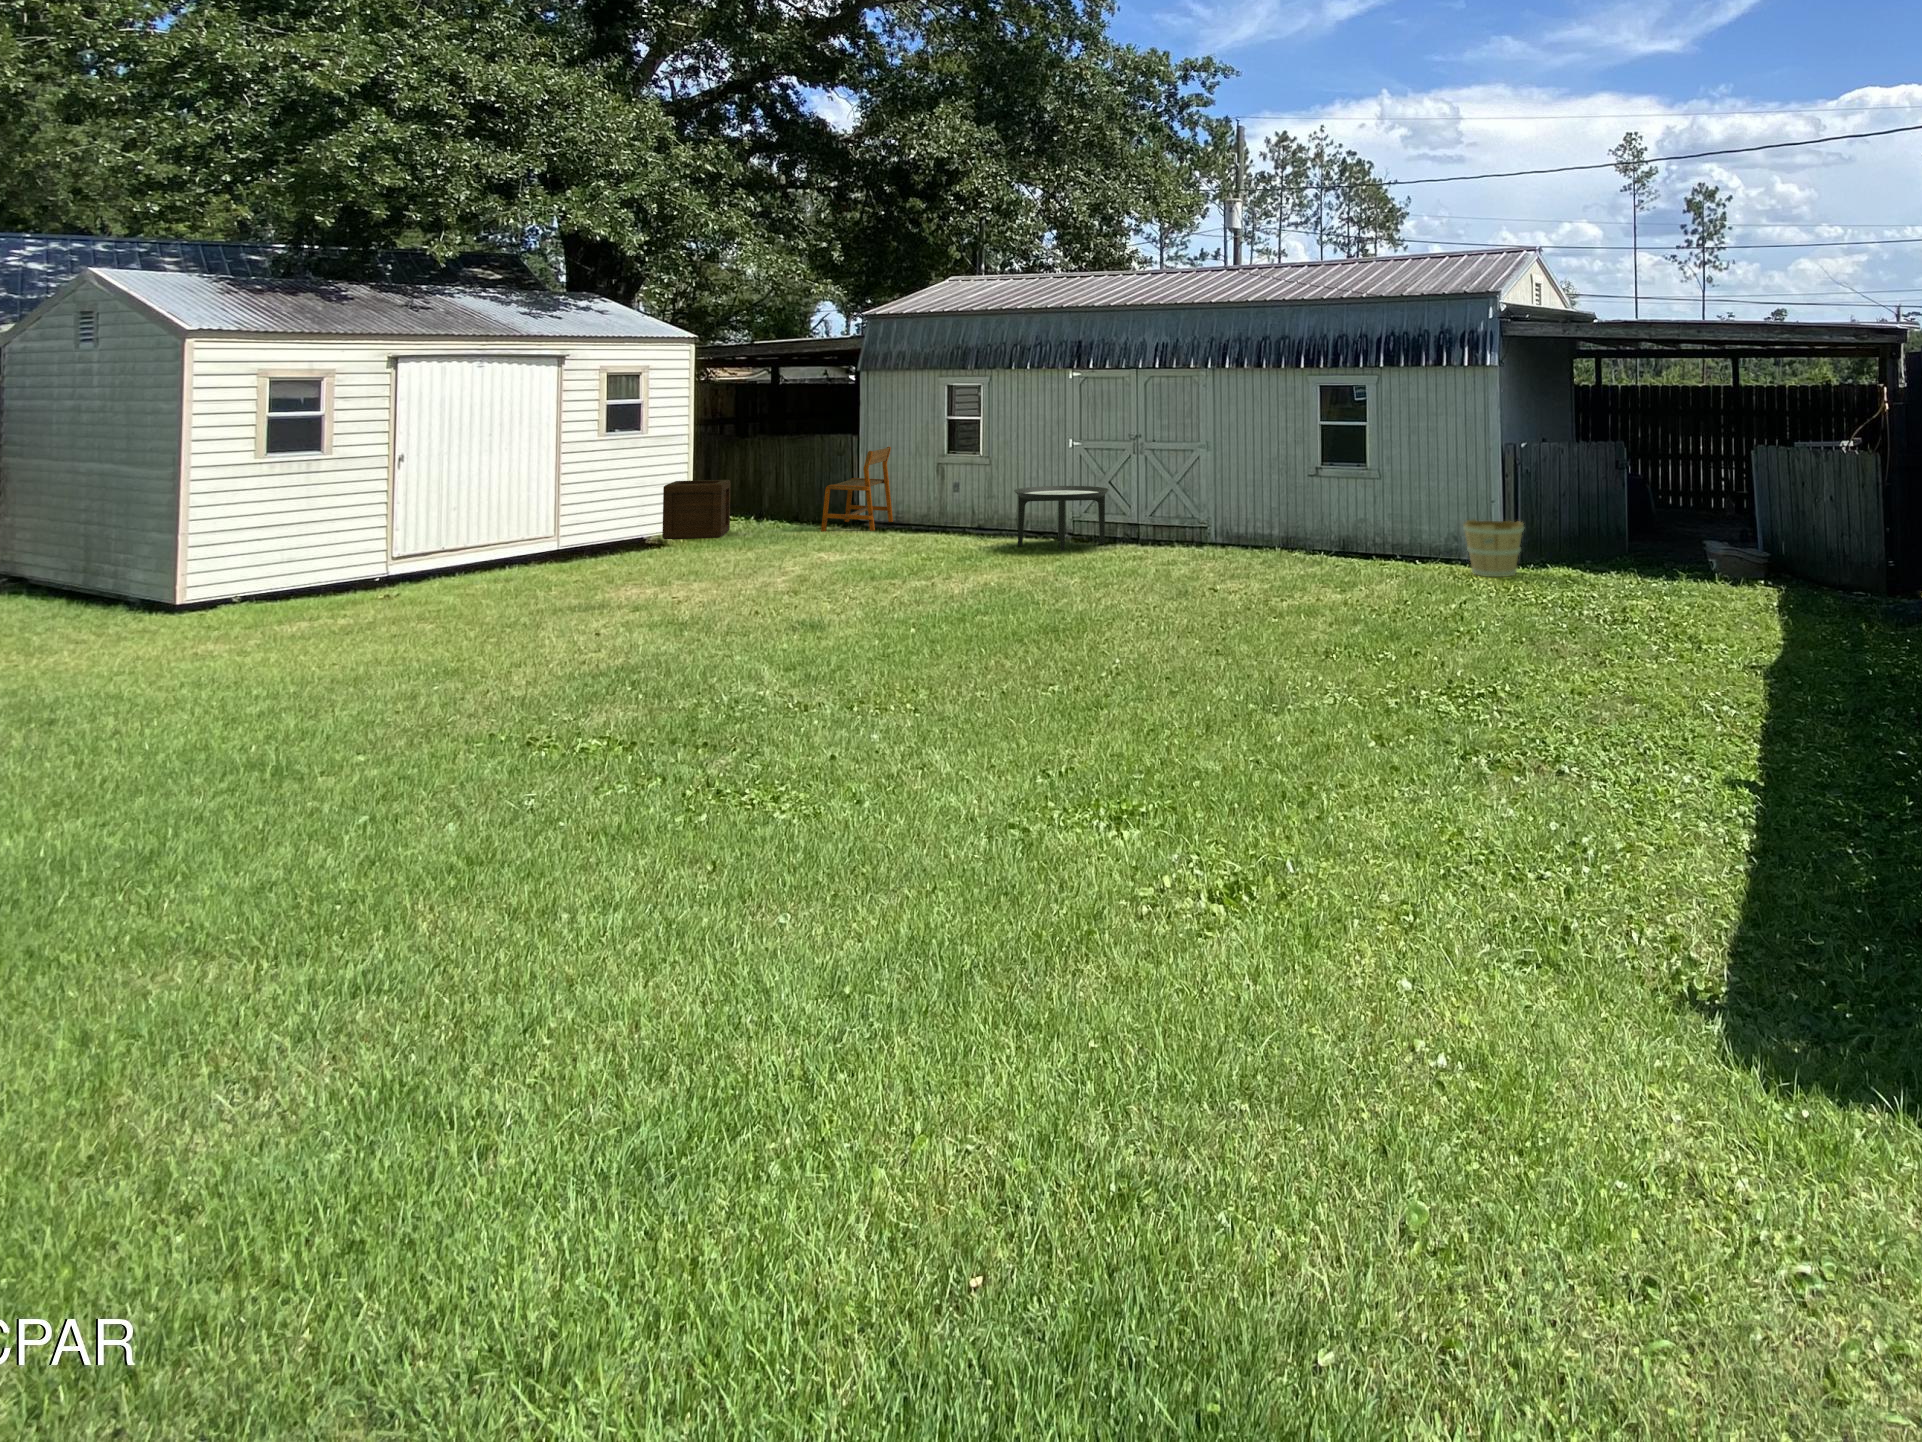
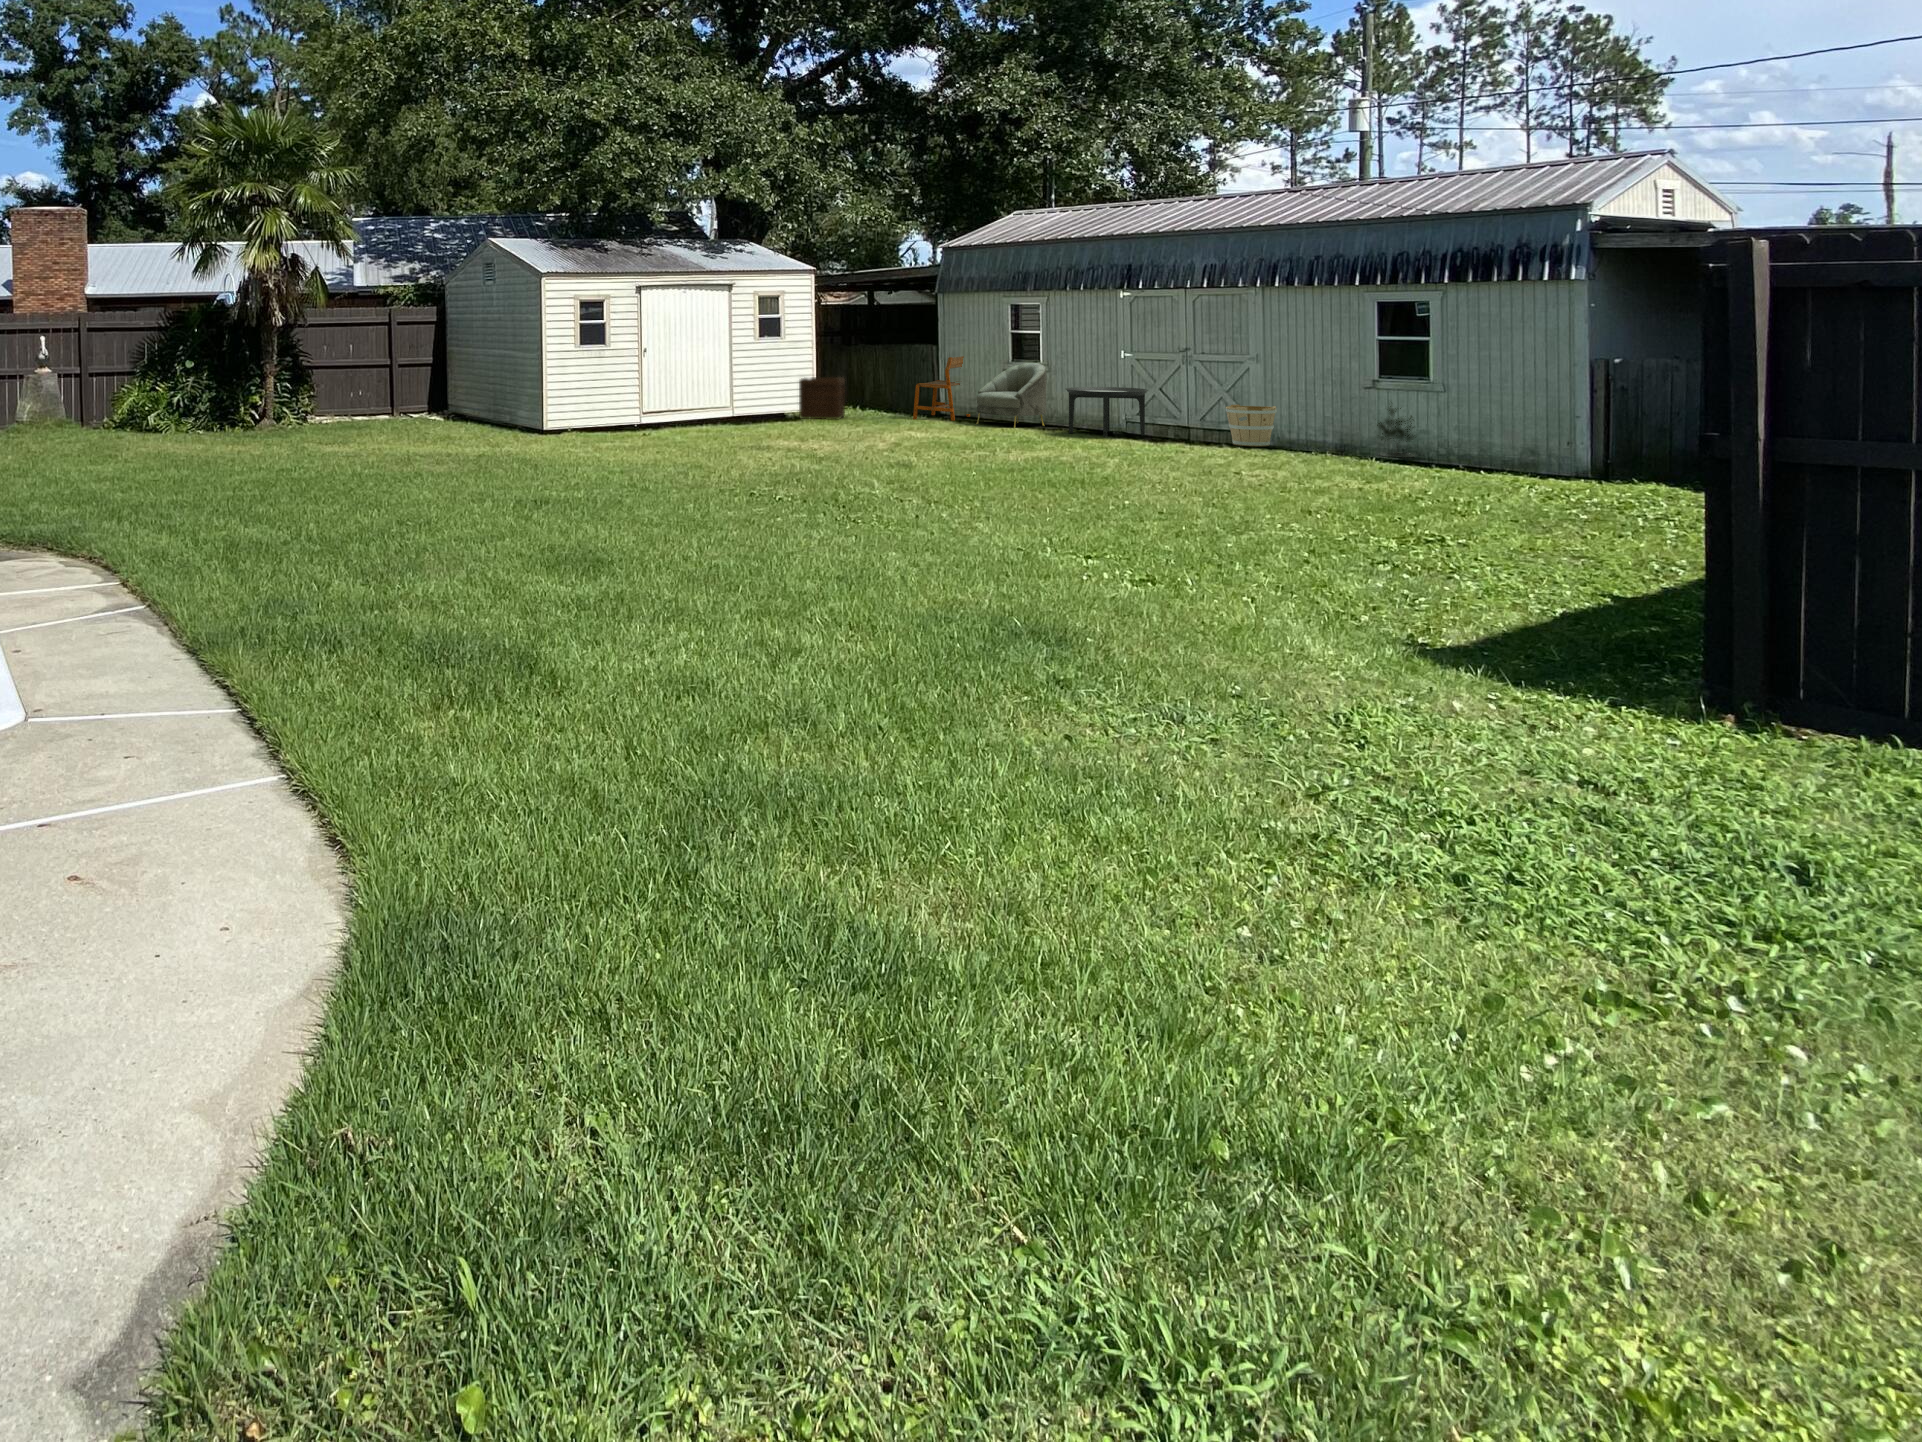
armchair: none [902,457,988,540] -> present [976,363,1047,428]
potted tree: none [1361,499,1402,565] -> present [1377,406,1416,457]
wooden bucket: present [1463,520,1525,577] -> present [1225,405,1277,446]

